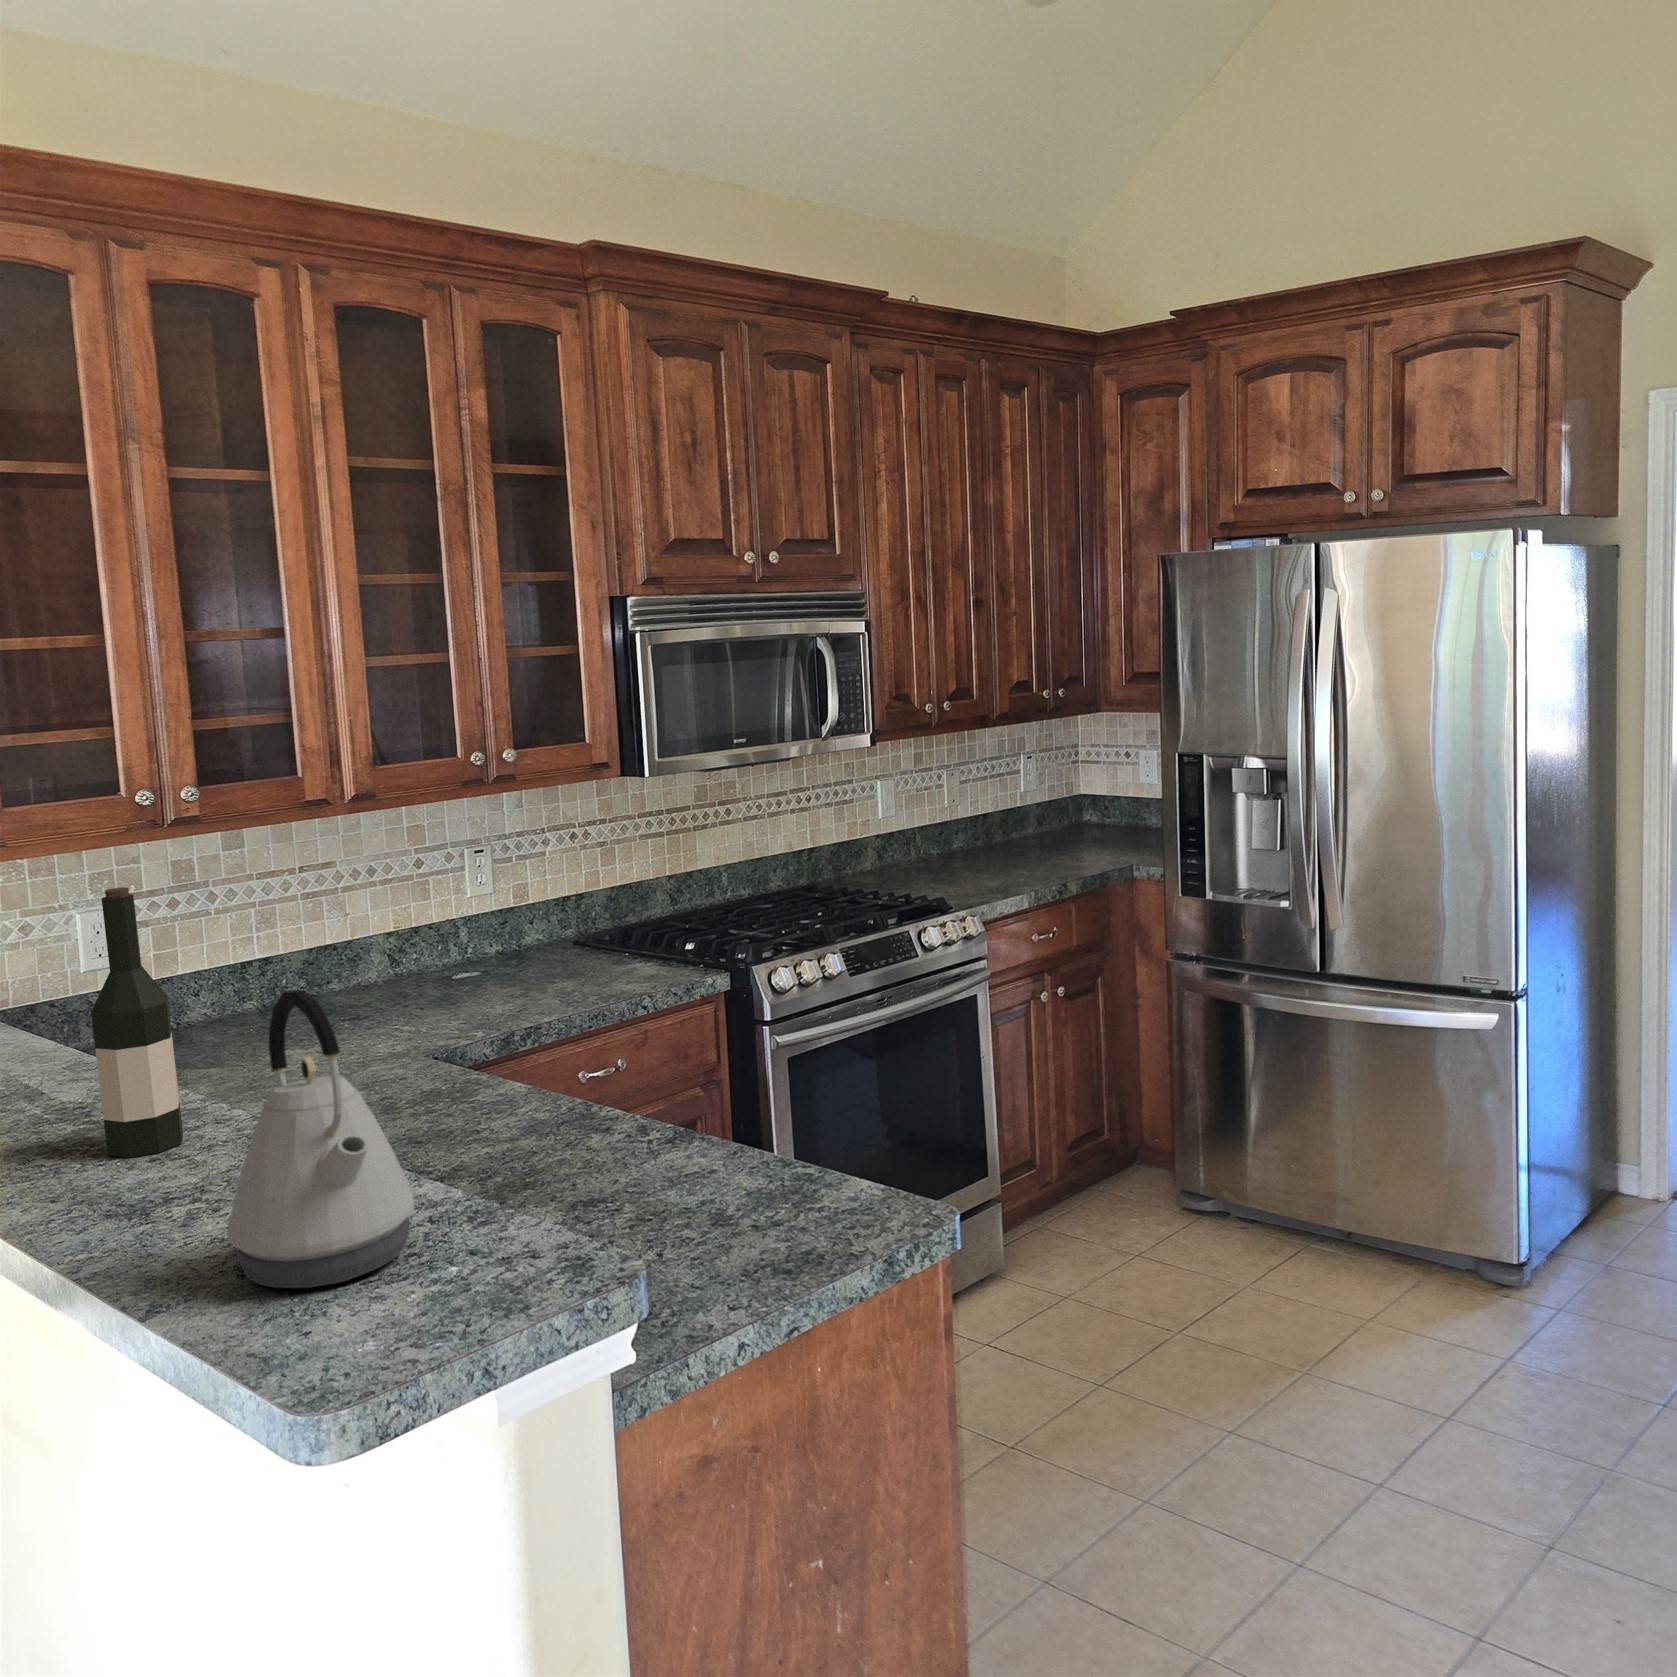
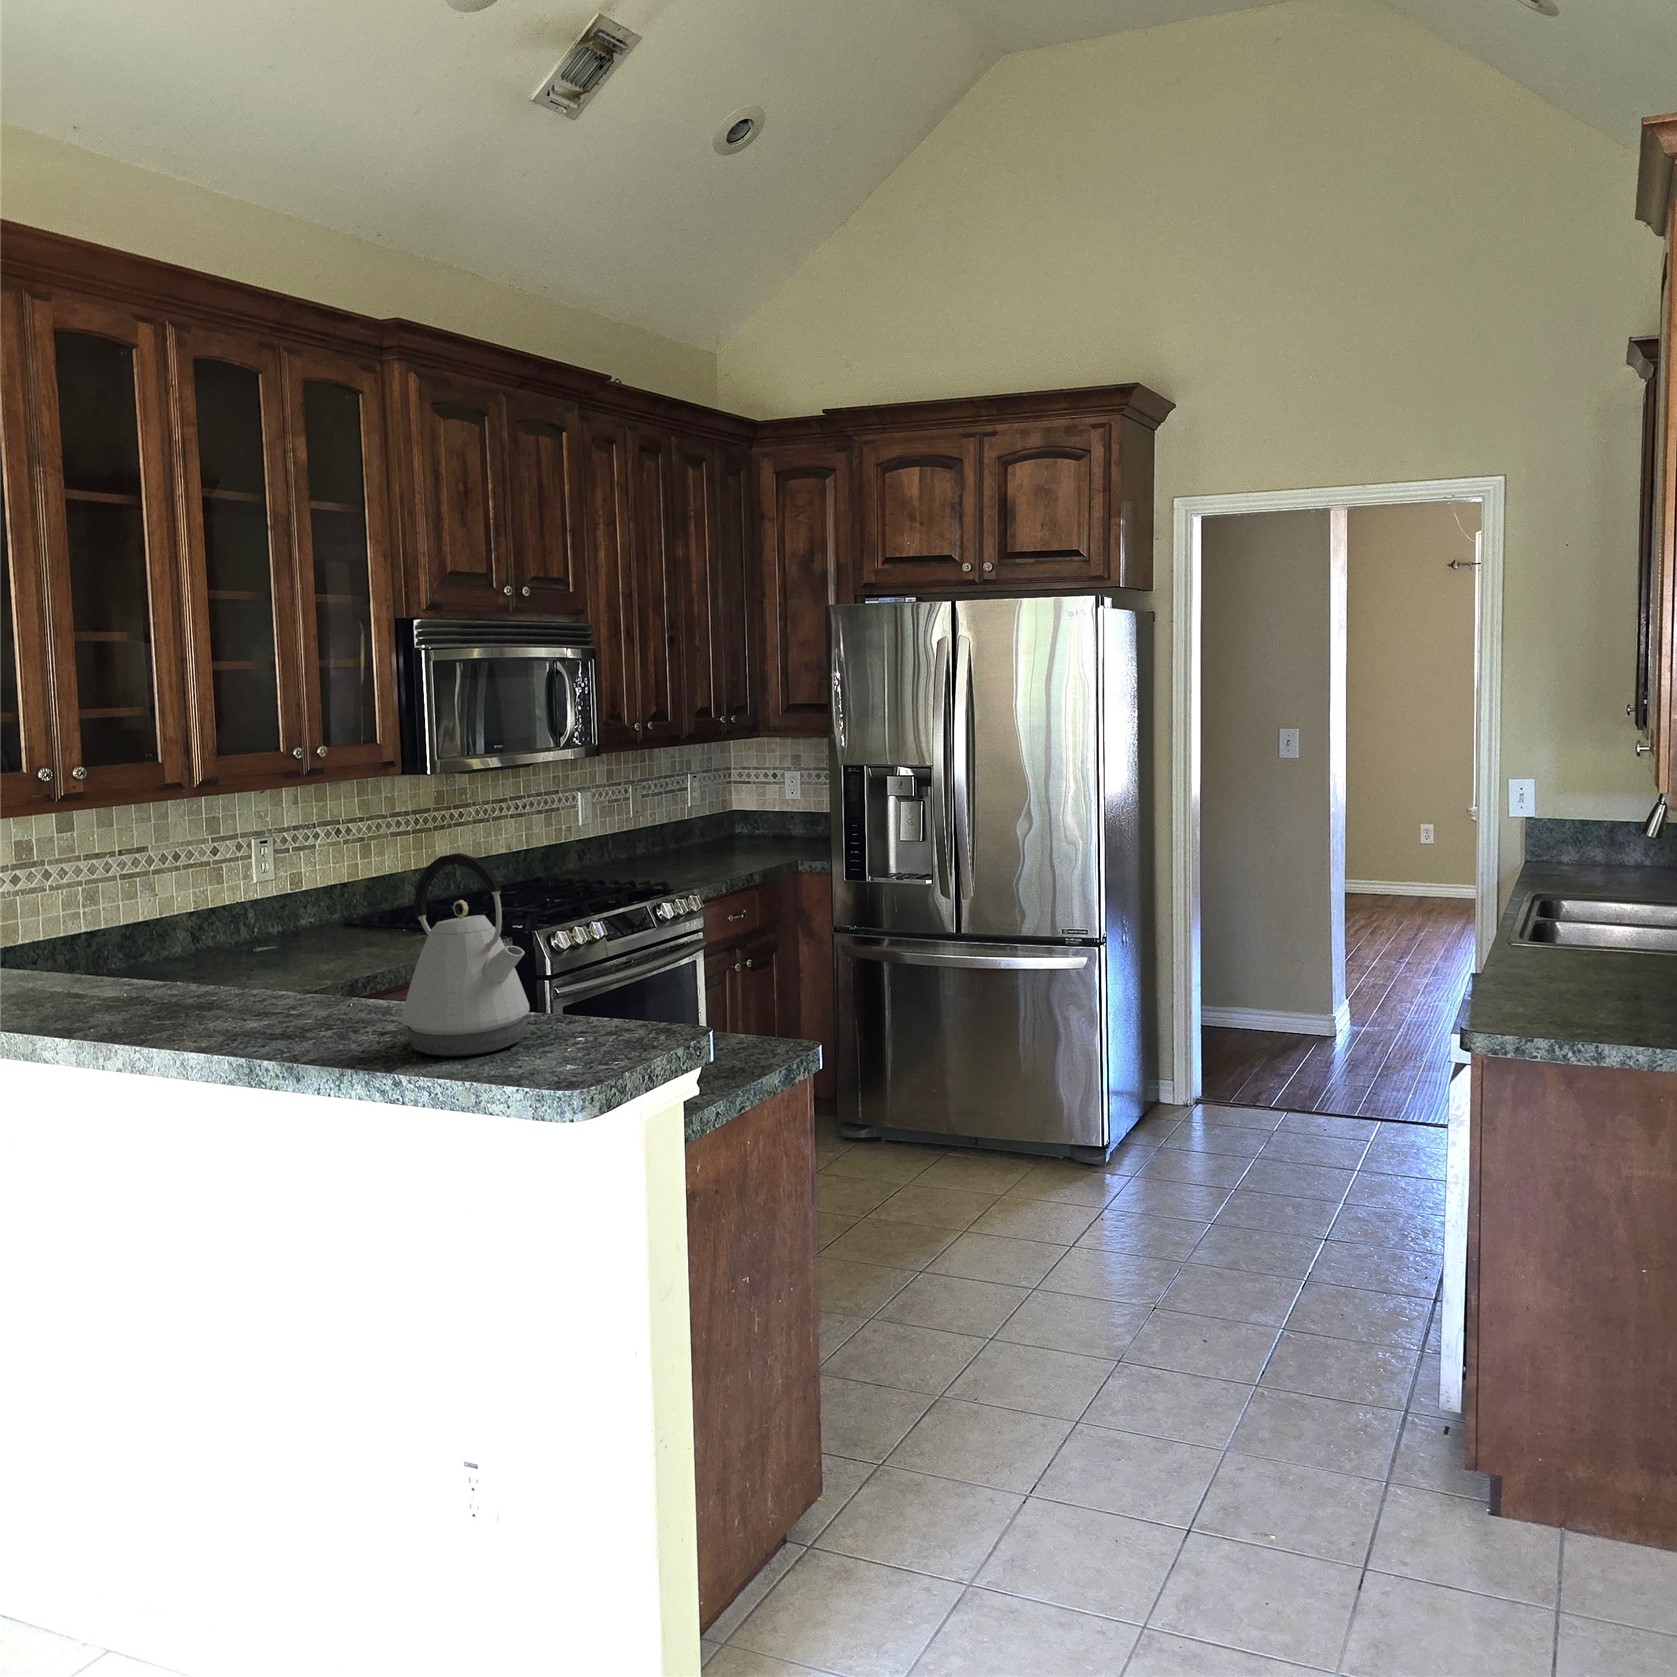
wine bottle: present [91,887,183,1158] -> none [170,812,240,1022]

